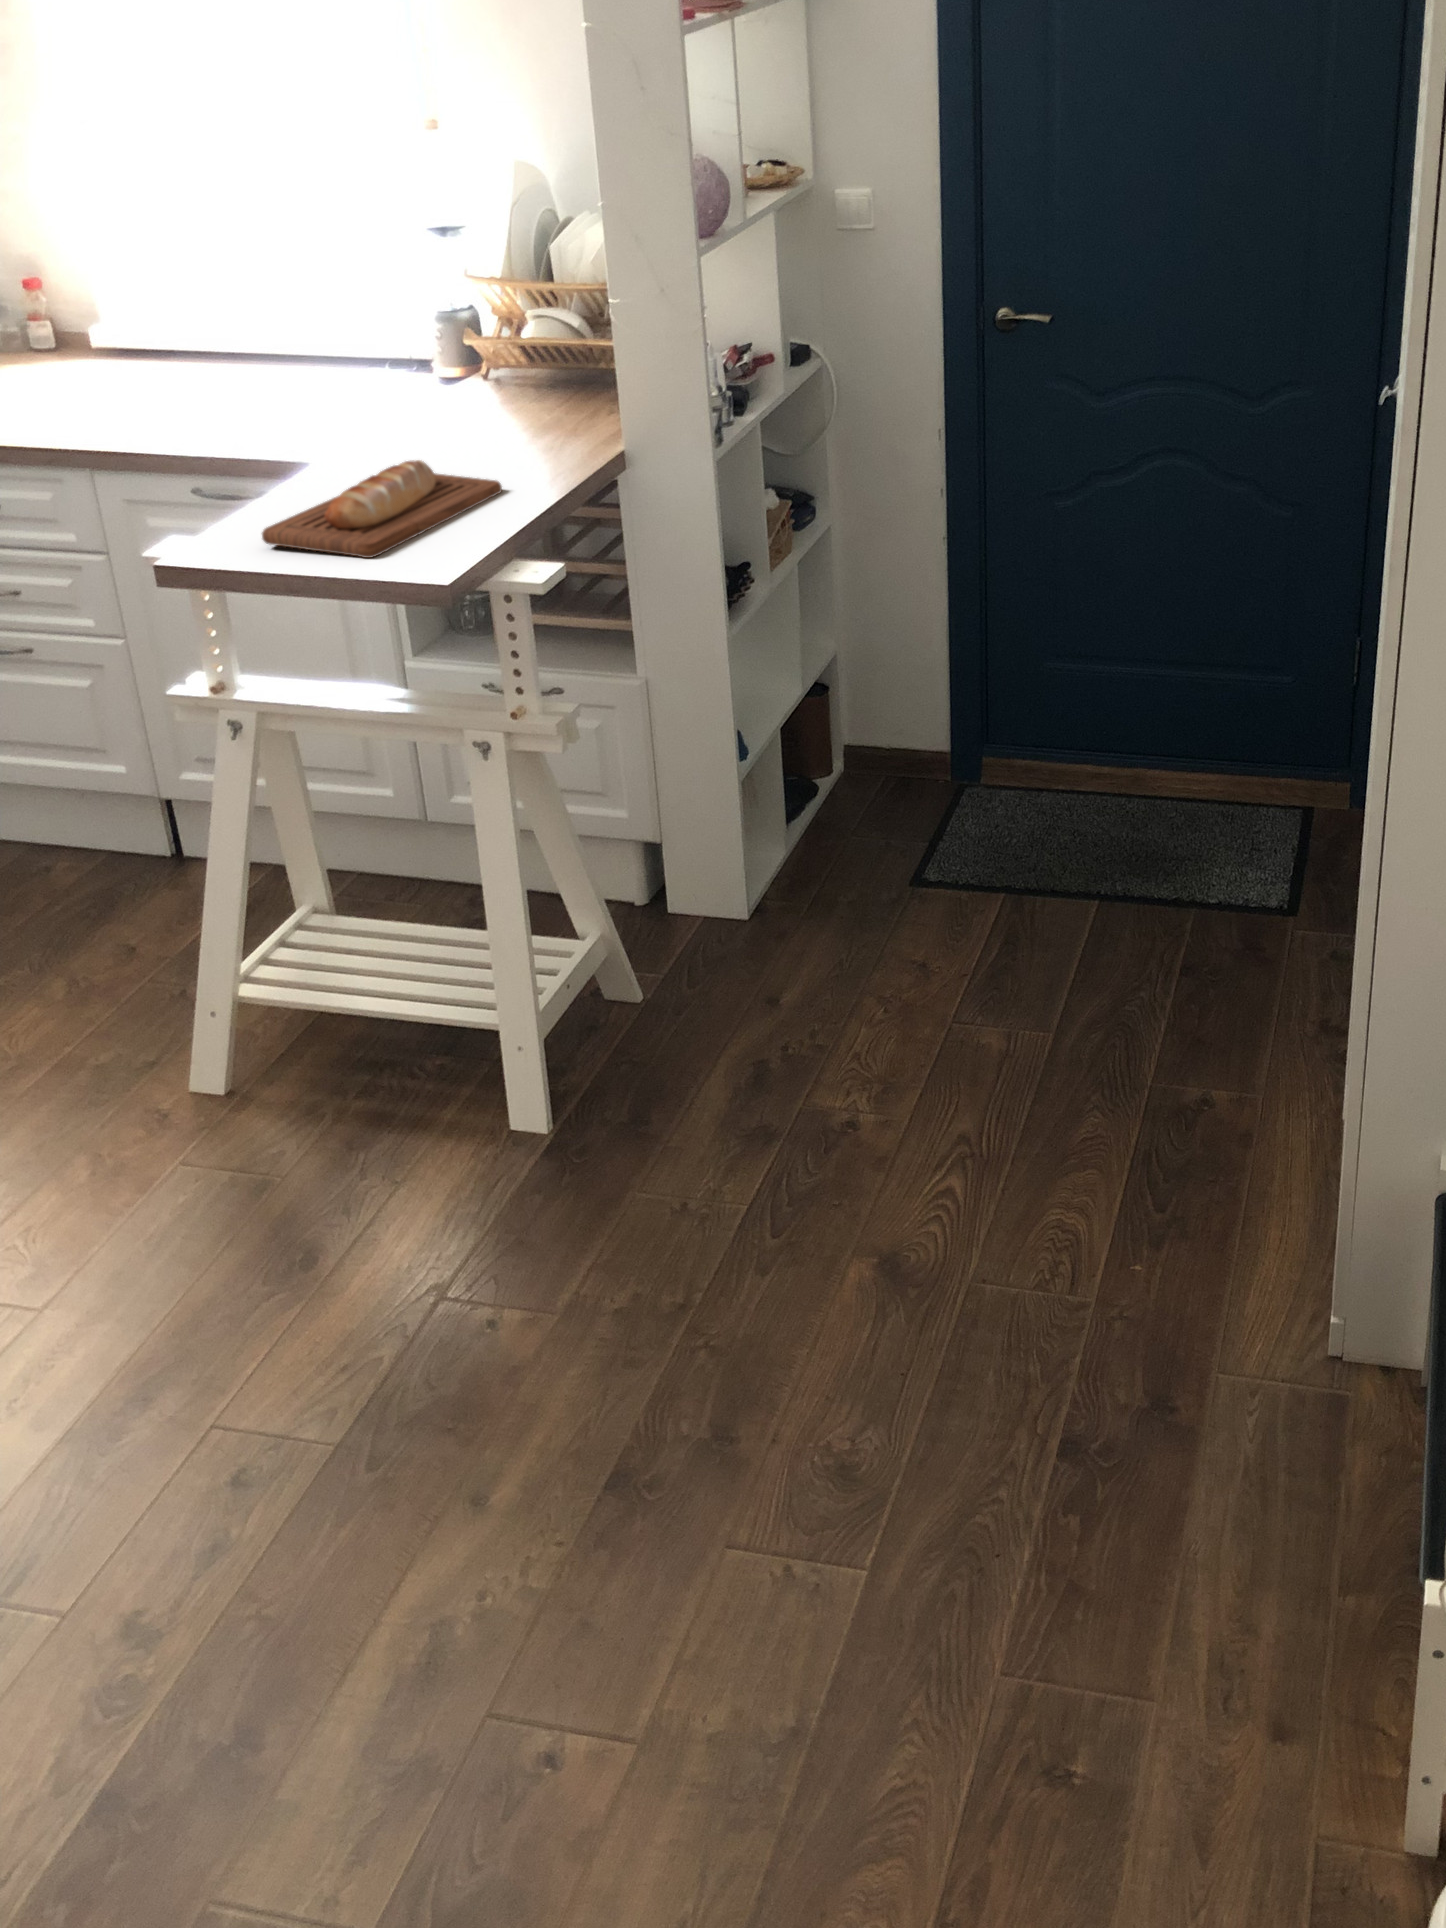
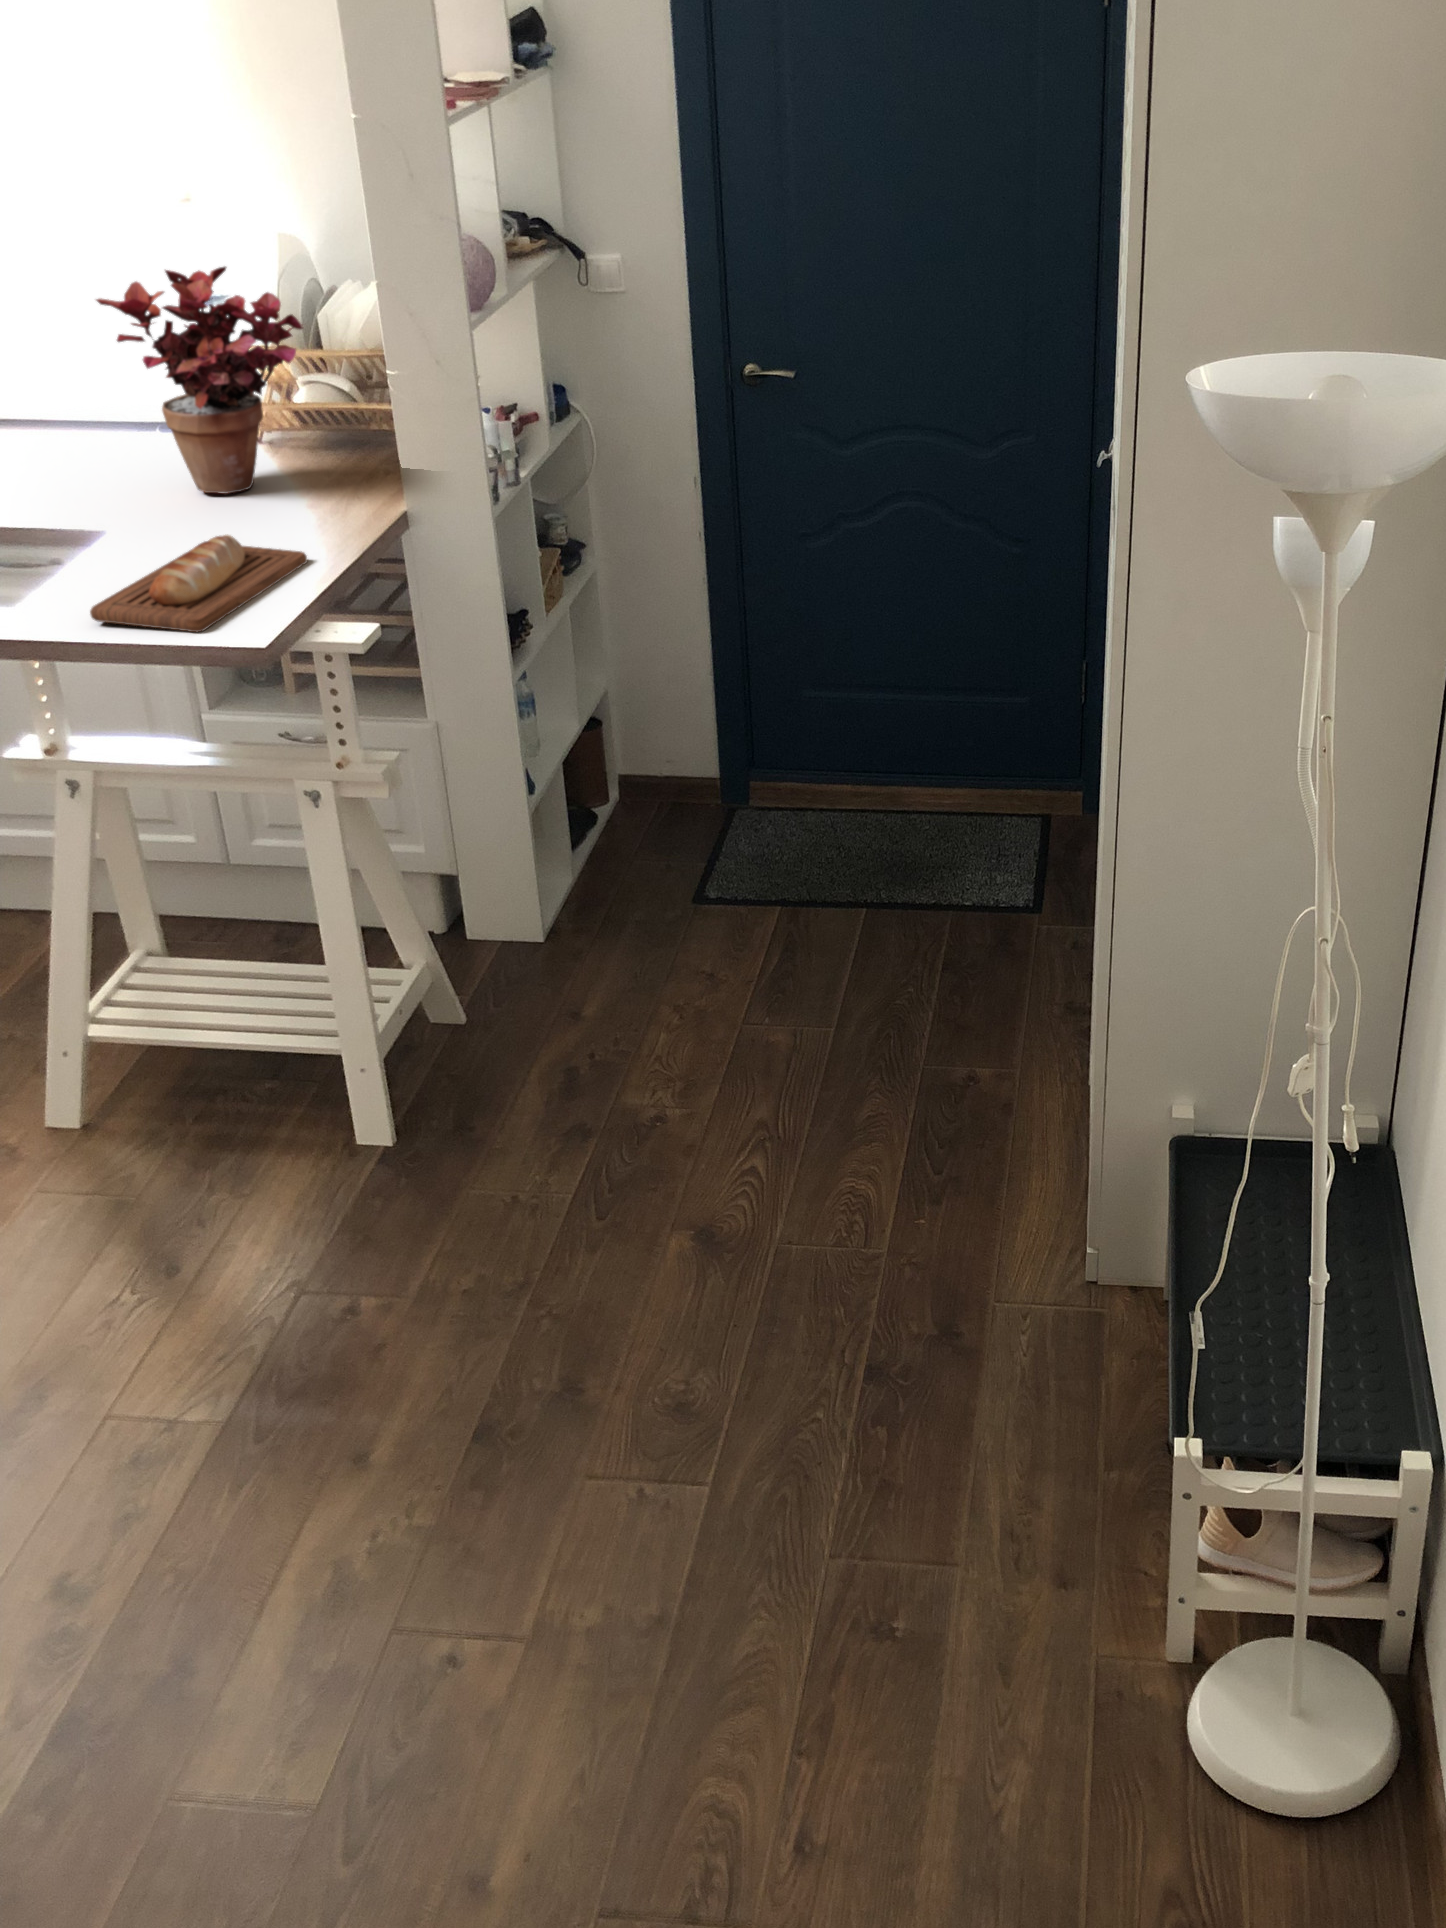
potted plant: none [311,188,529,426] -> present [96,267,303,494]

